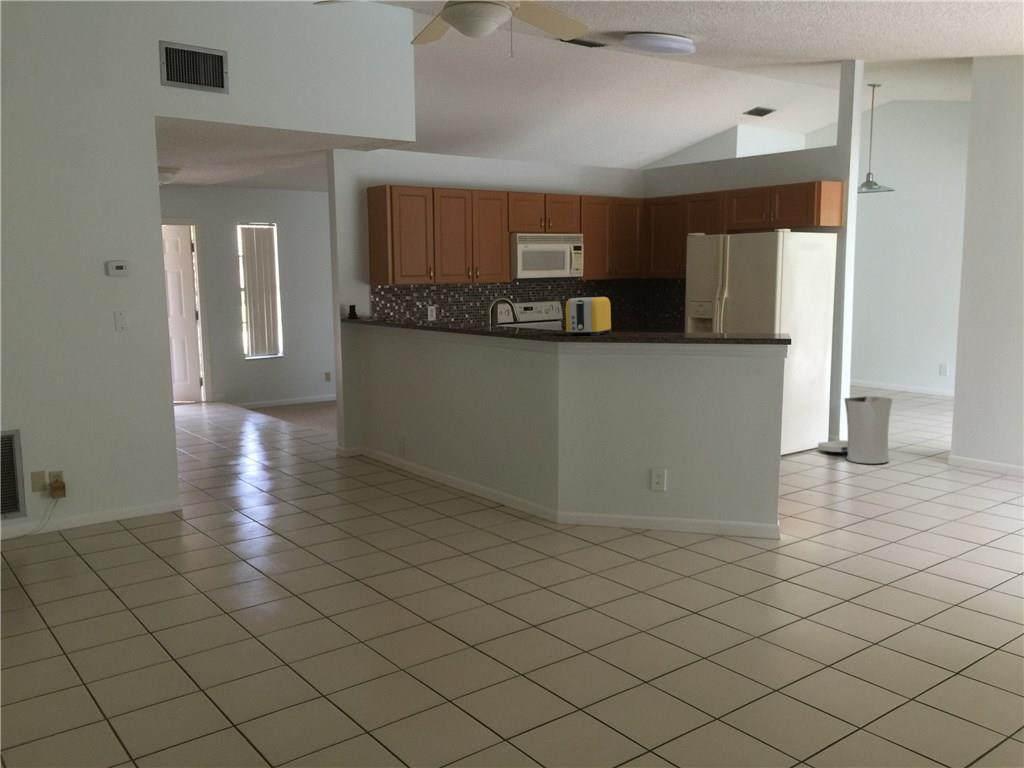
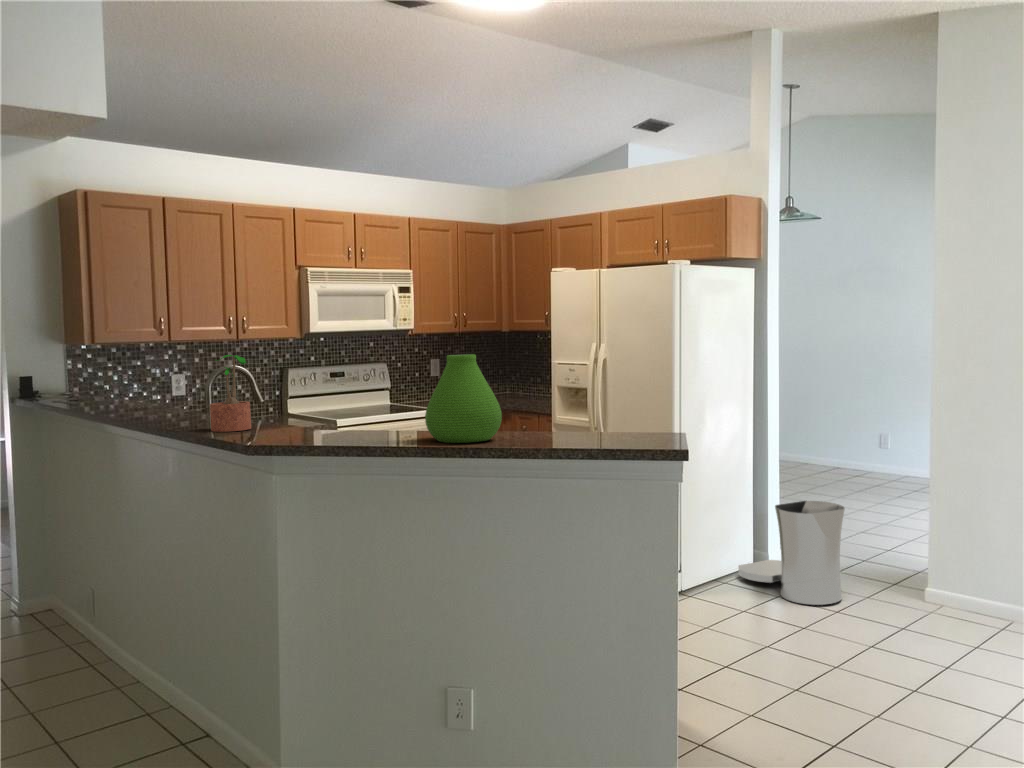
potted plant: none [516,290,538,333] -> present [210,355,251,432]
vase: none [646,290,687,336] -> present [425,354,502,443]
toaster: present [566,297,611,336] -> none [274,367,373,443]

